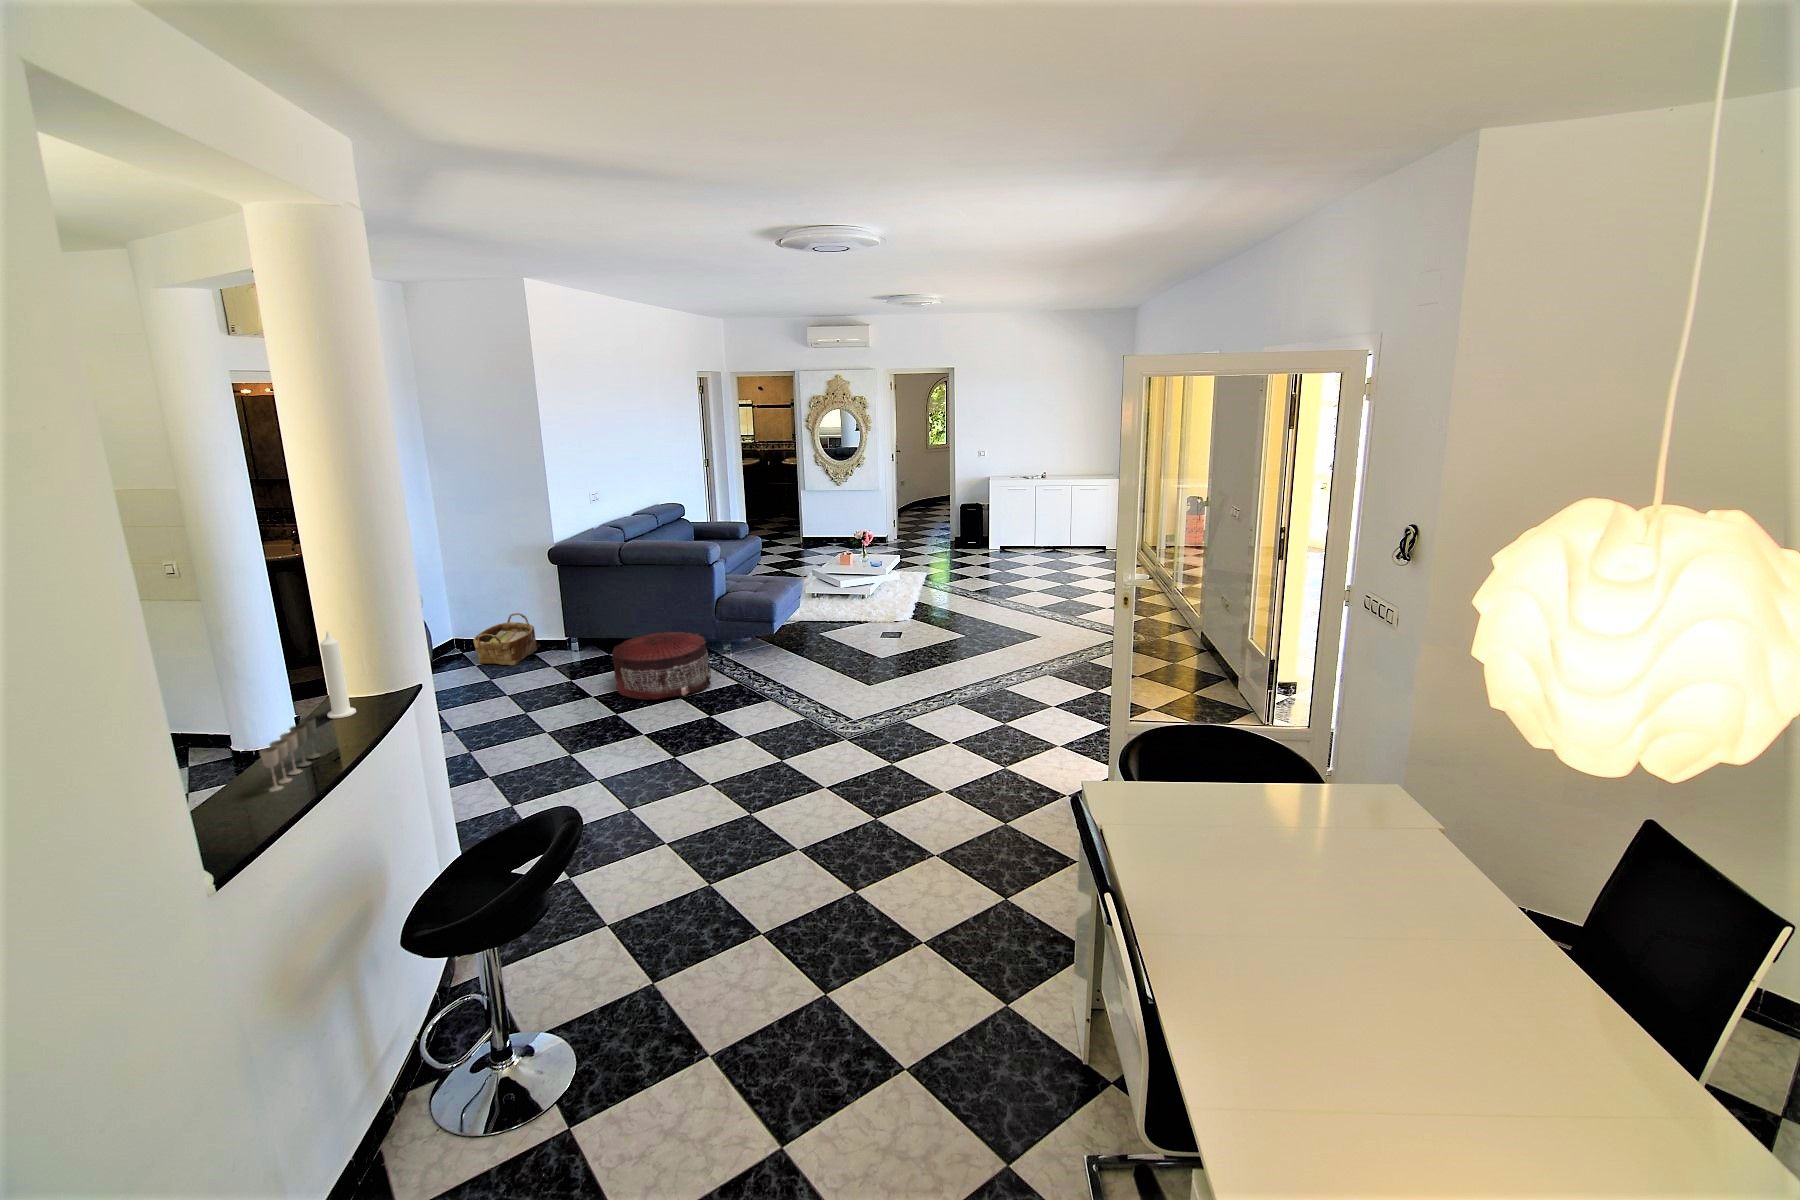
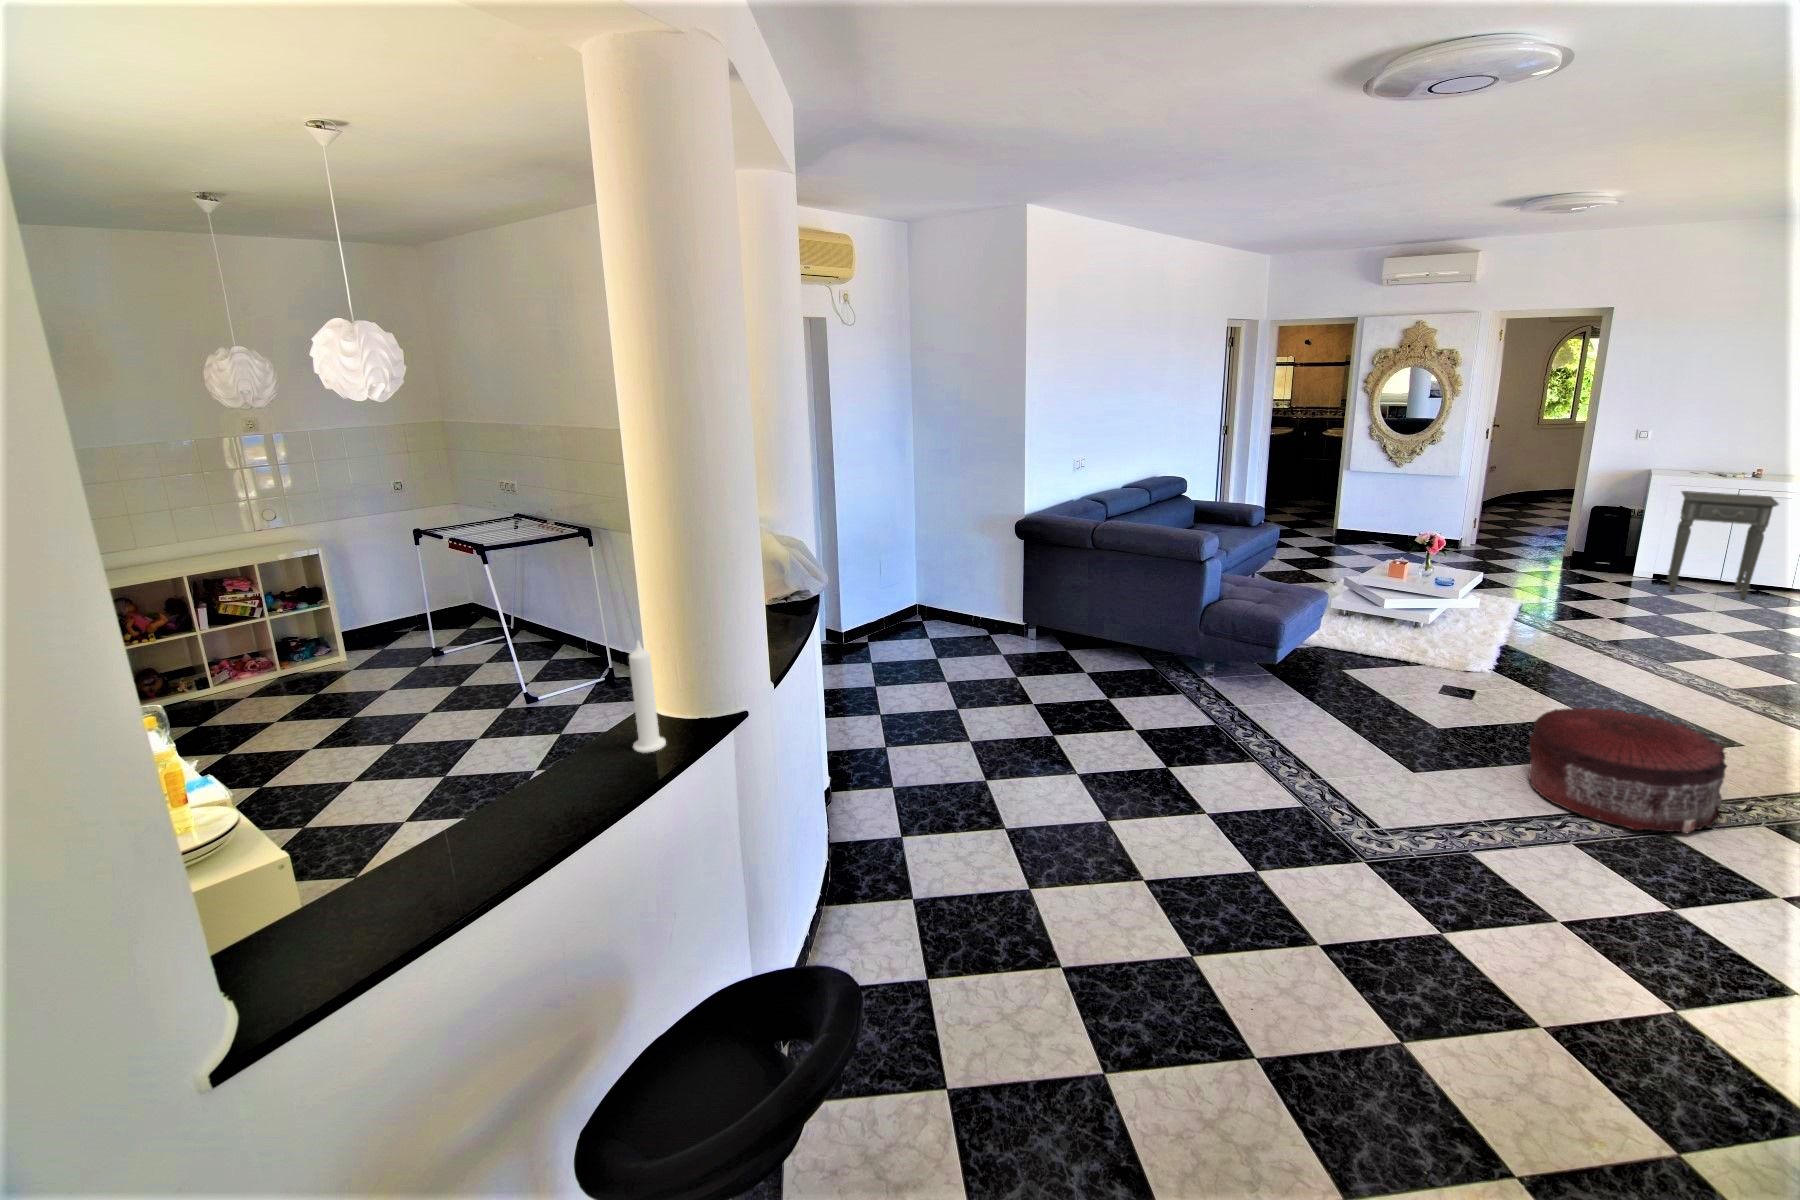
side table: none [1005,490,1051,557] -> present [1667,491,1779,599]
woven basket: present [473,613,537,665] -> none [933,588,996,646]
pouf: present [612,631,711,700] -> present [1529,708,1727,833]
wine glass: present [259,717,320,791] -> none [448,771,564,886]

